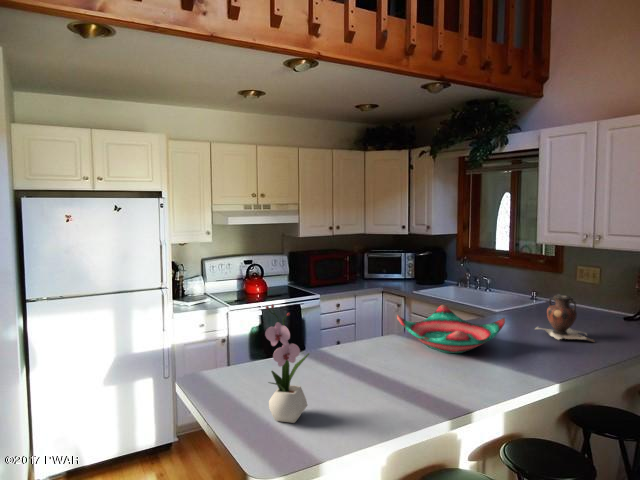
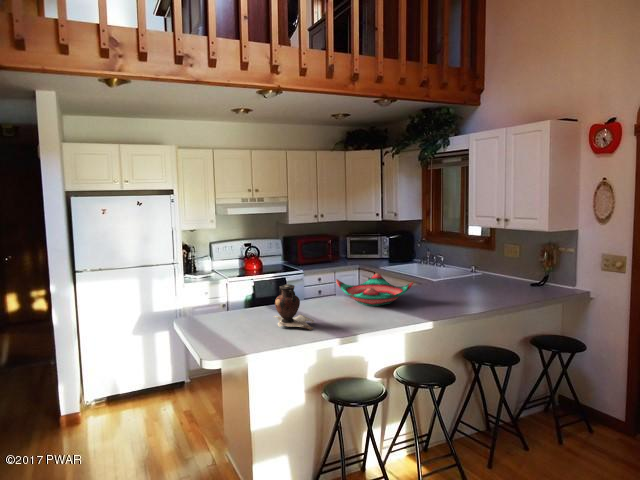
vase: present [536,294,594,342] -> present [274,284,314,330]
flower arrangement: present [265,304,309,423] -> none [218,264,250,338]

